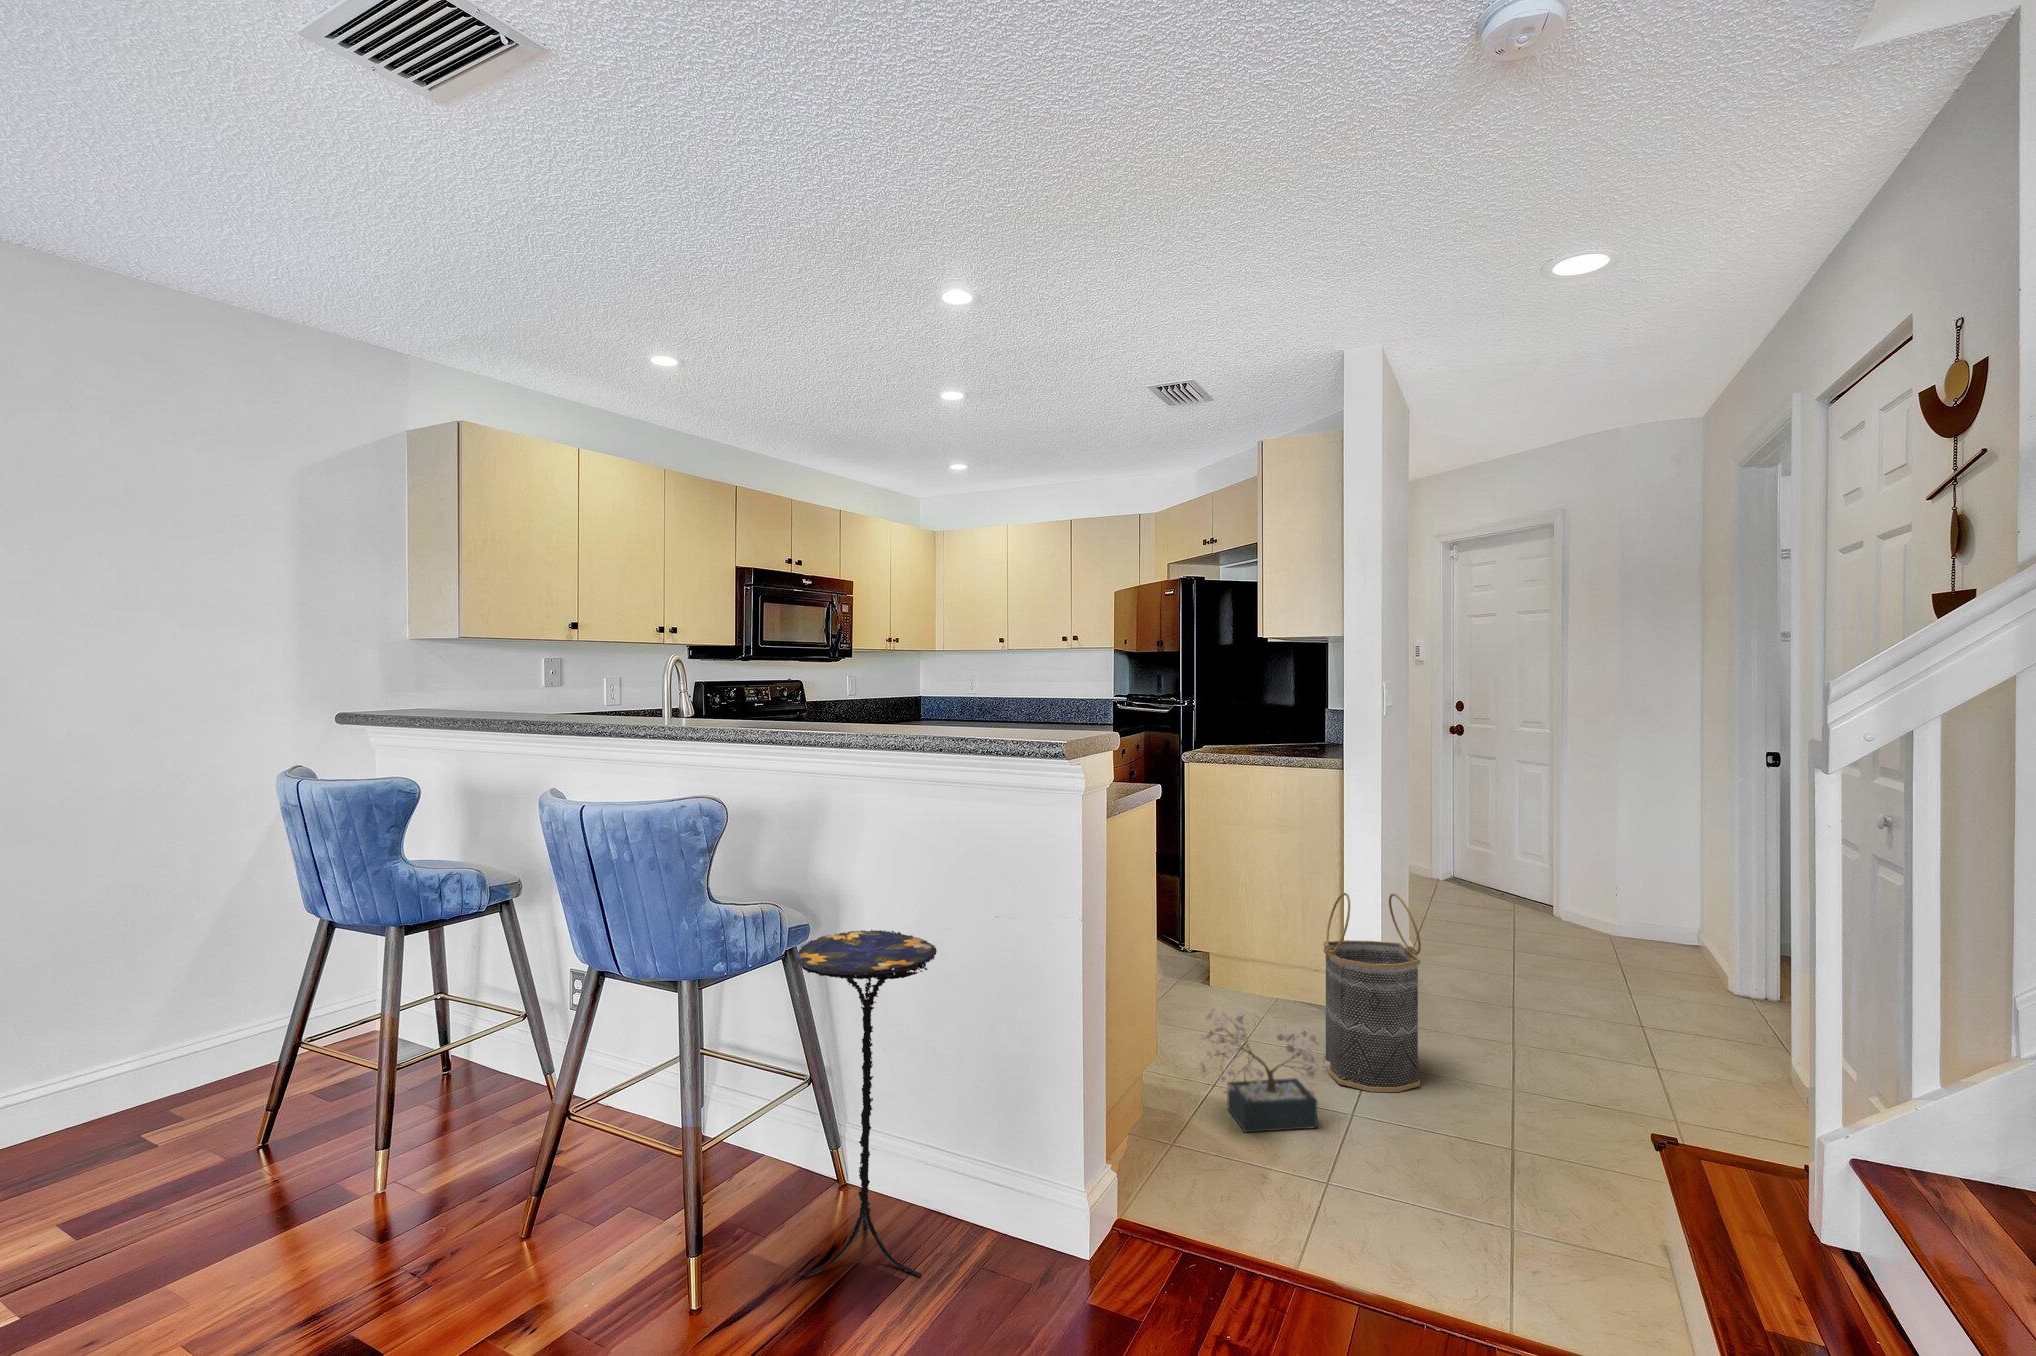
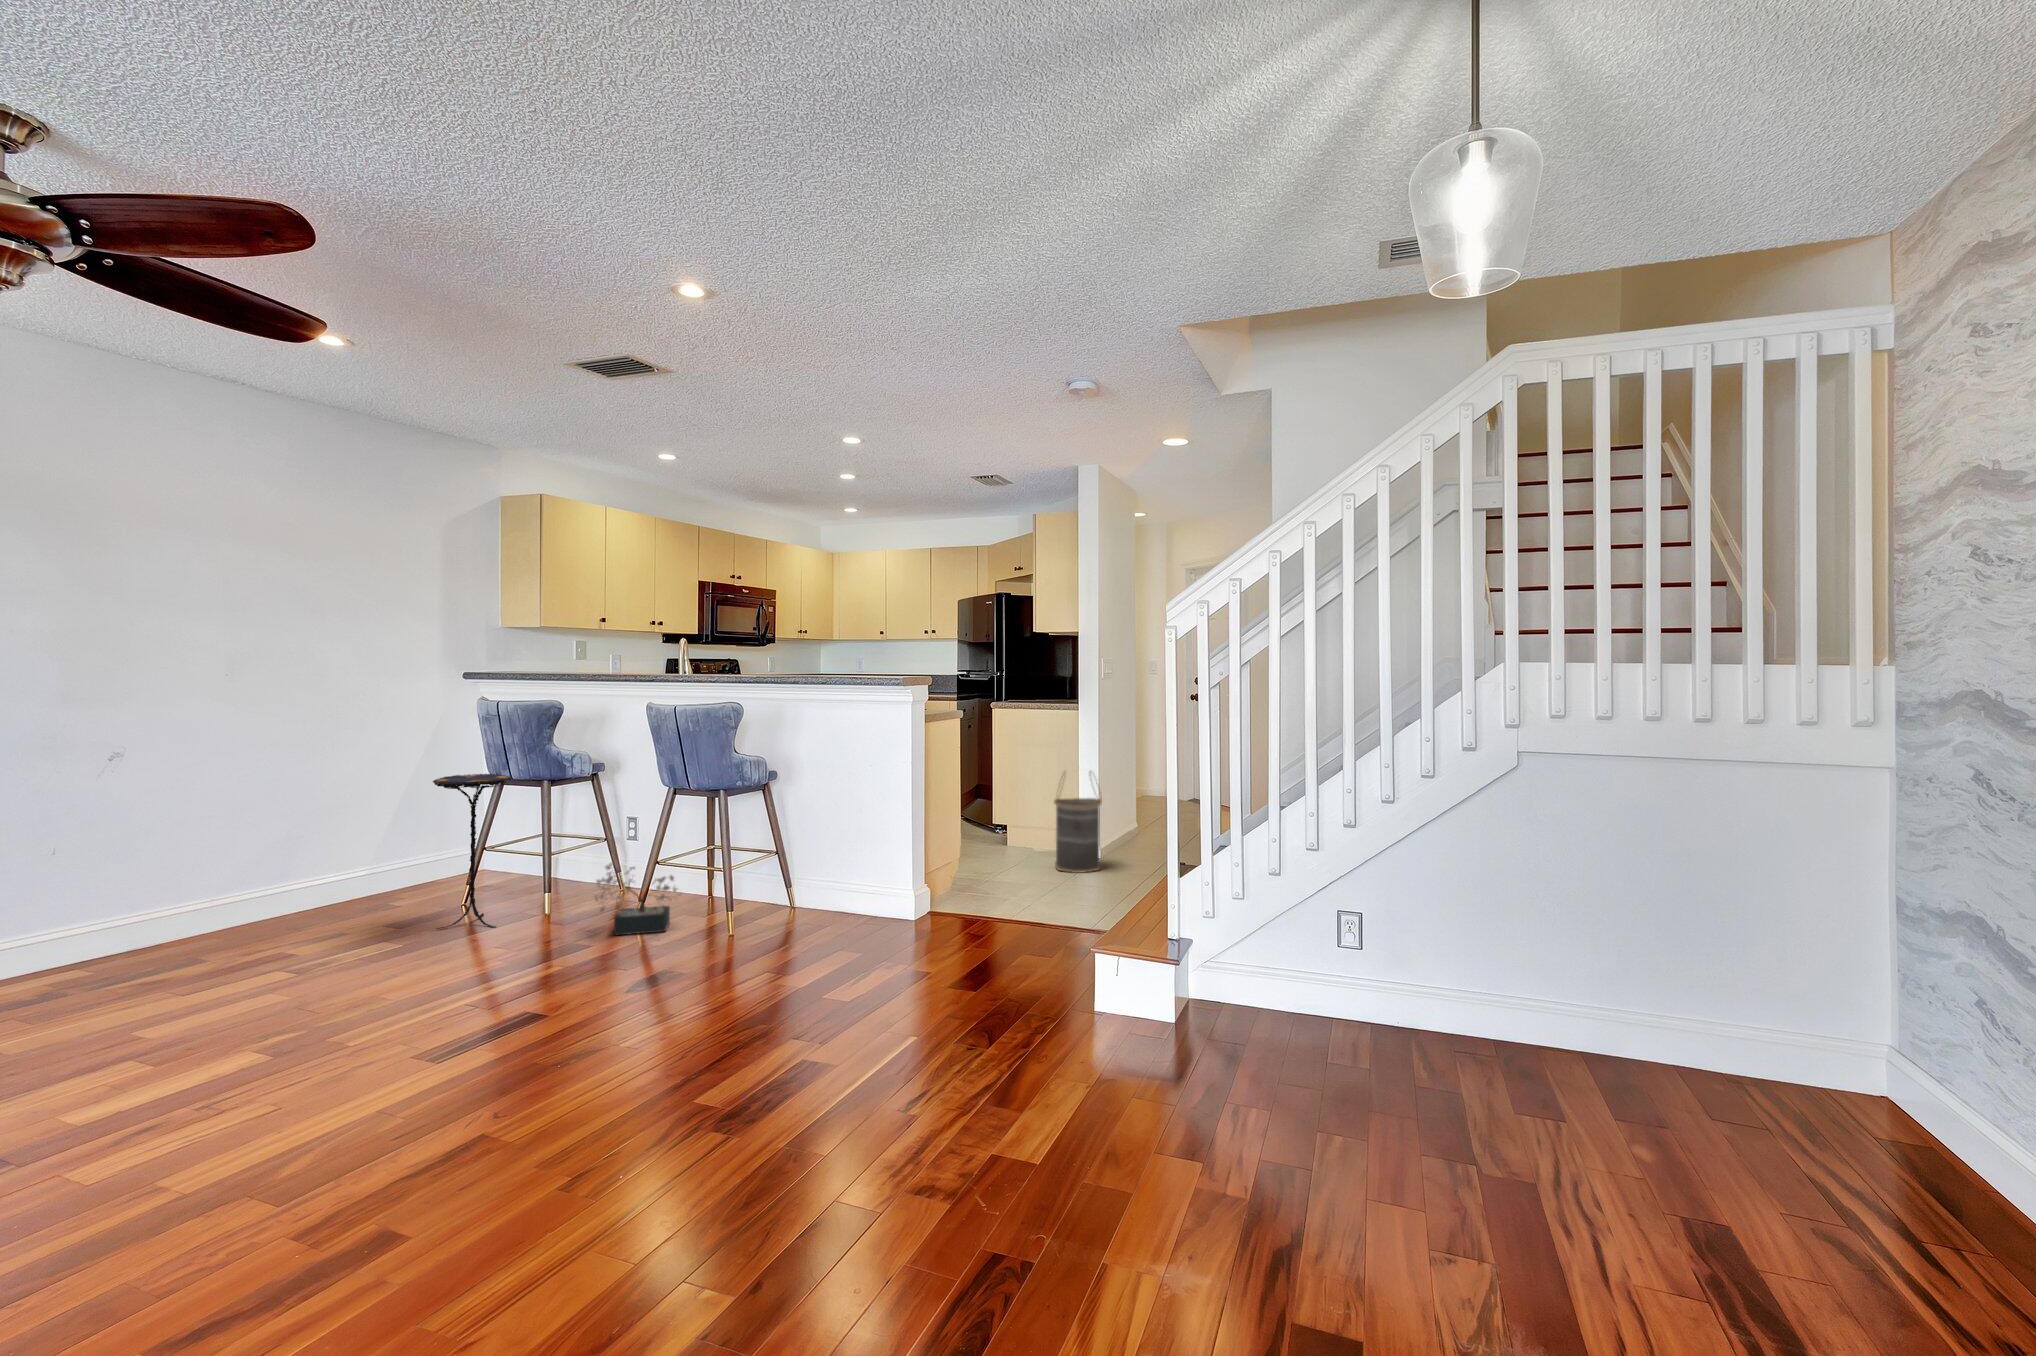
side table: present [796,930,937,1276] -> present [433,774,511,929]
decorative plant: present [1200,1009,1329,1132] -> present [595,863,682,935]

